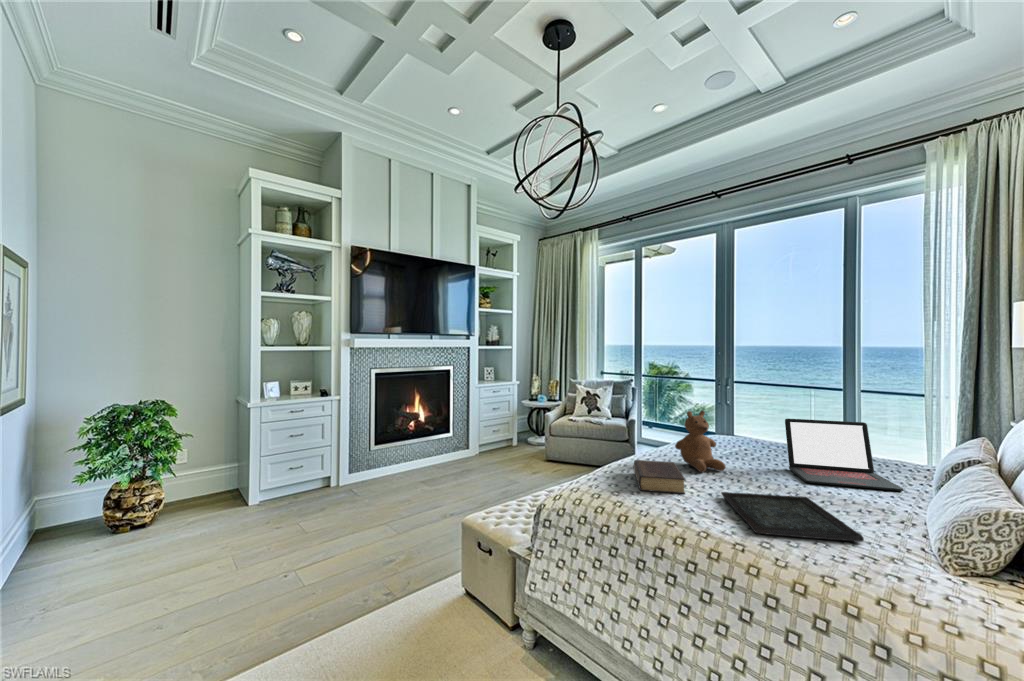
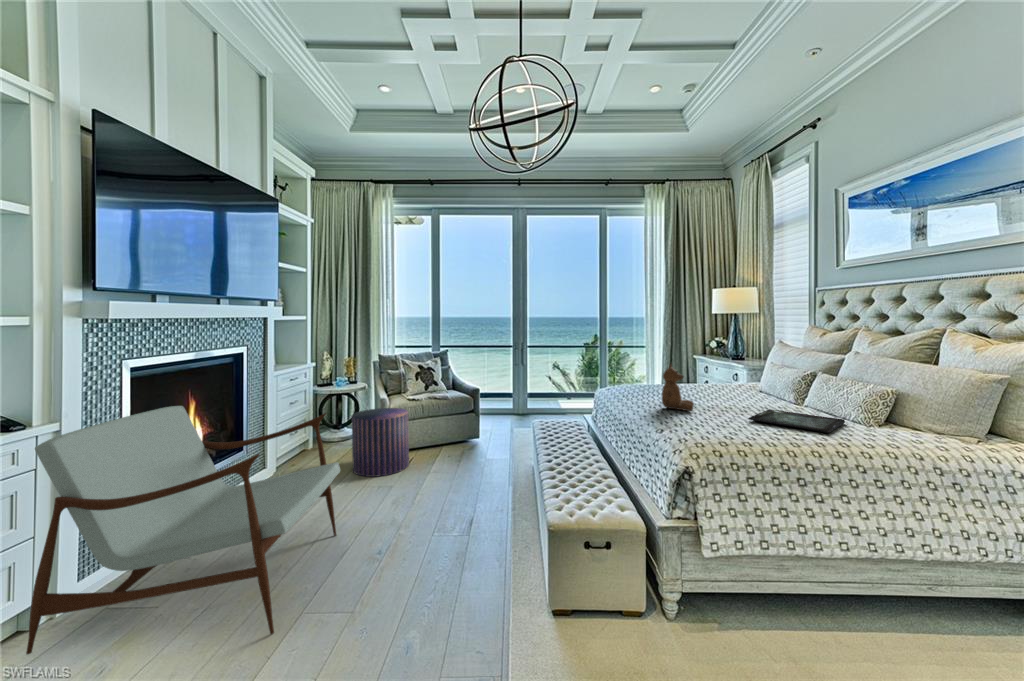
armchair: none [320,396,449,522] -> present [26,406,340,654]
laptop: present [785,419,904,491] -> none [692,361,760,403]
pouf: none [514,421,558,475] -> present [352,408,409,477]
book: present [633,460,685,494] -> none [673,406,737,431]

